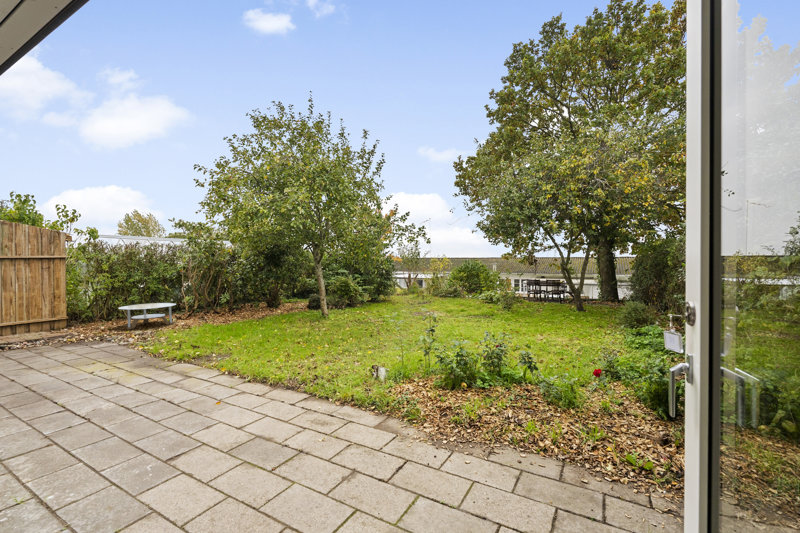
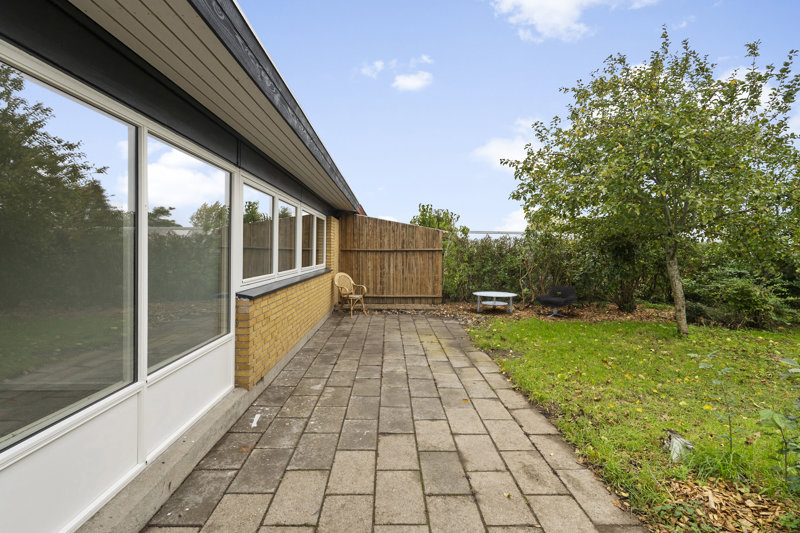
lounge chair: none [197,290,236,321] -> present [536,286,577,317]

